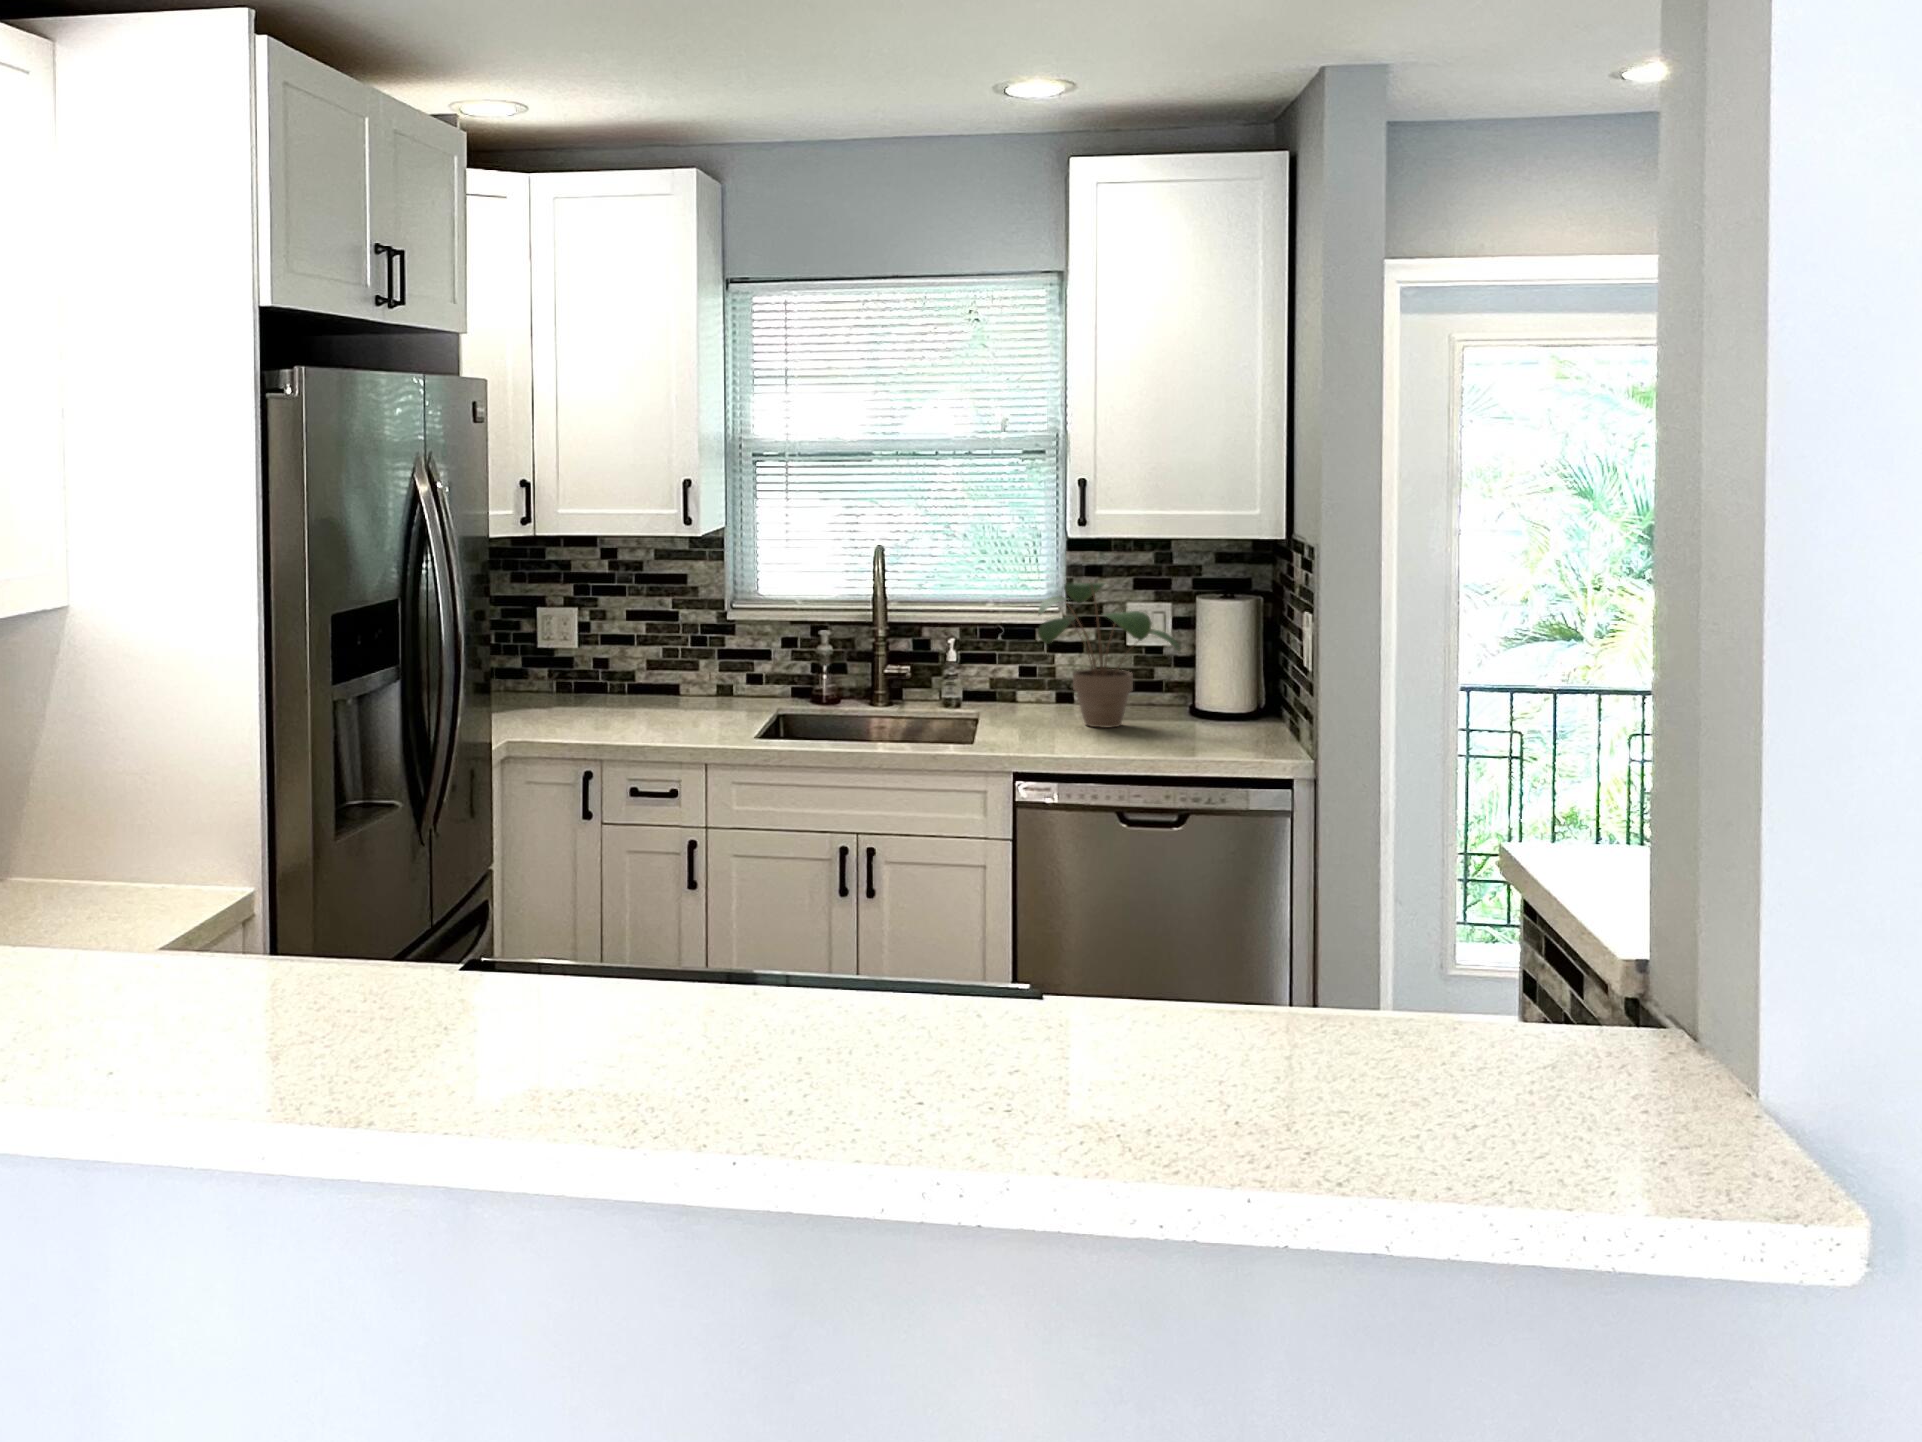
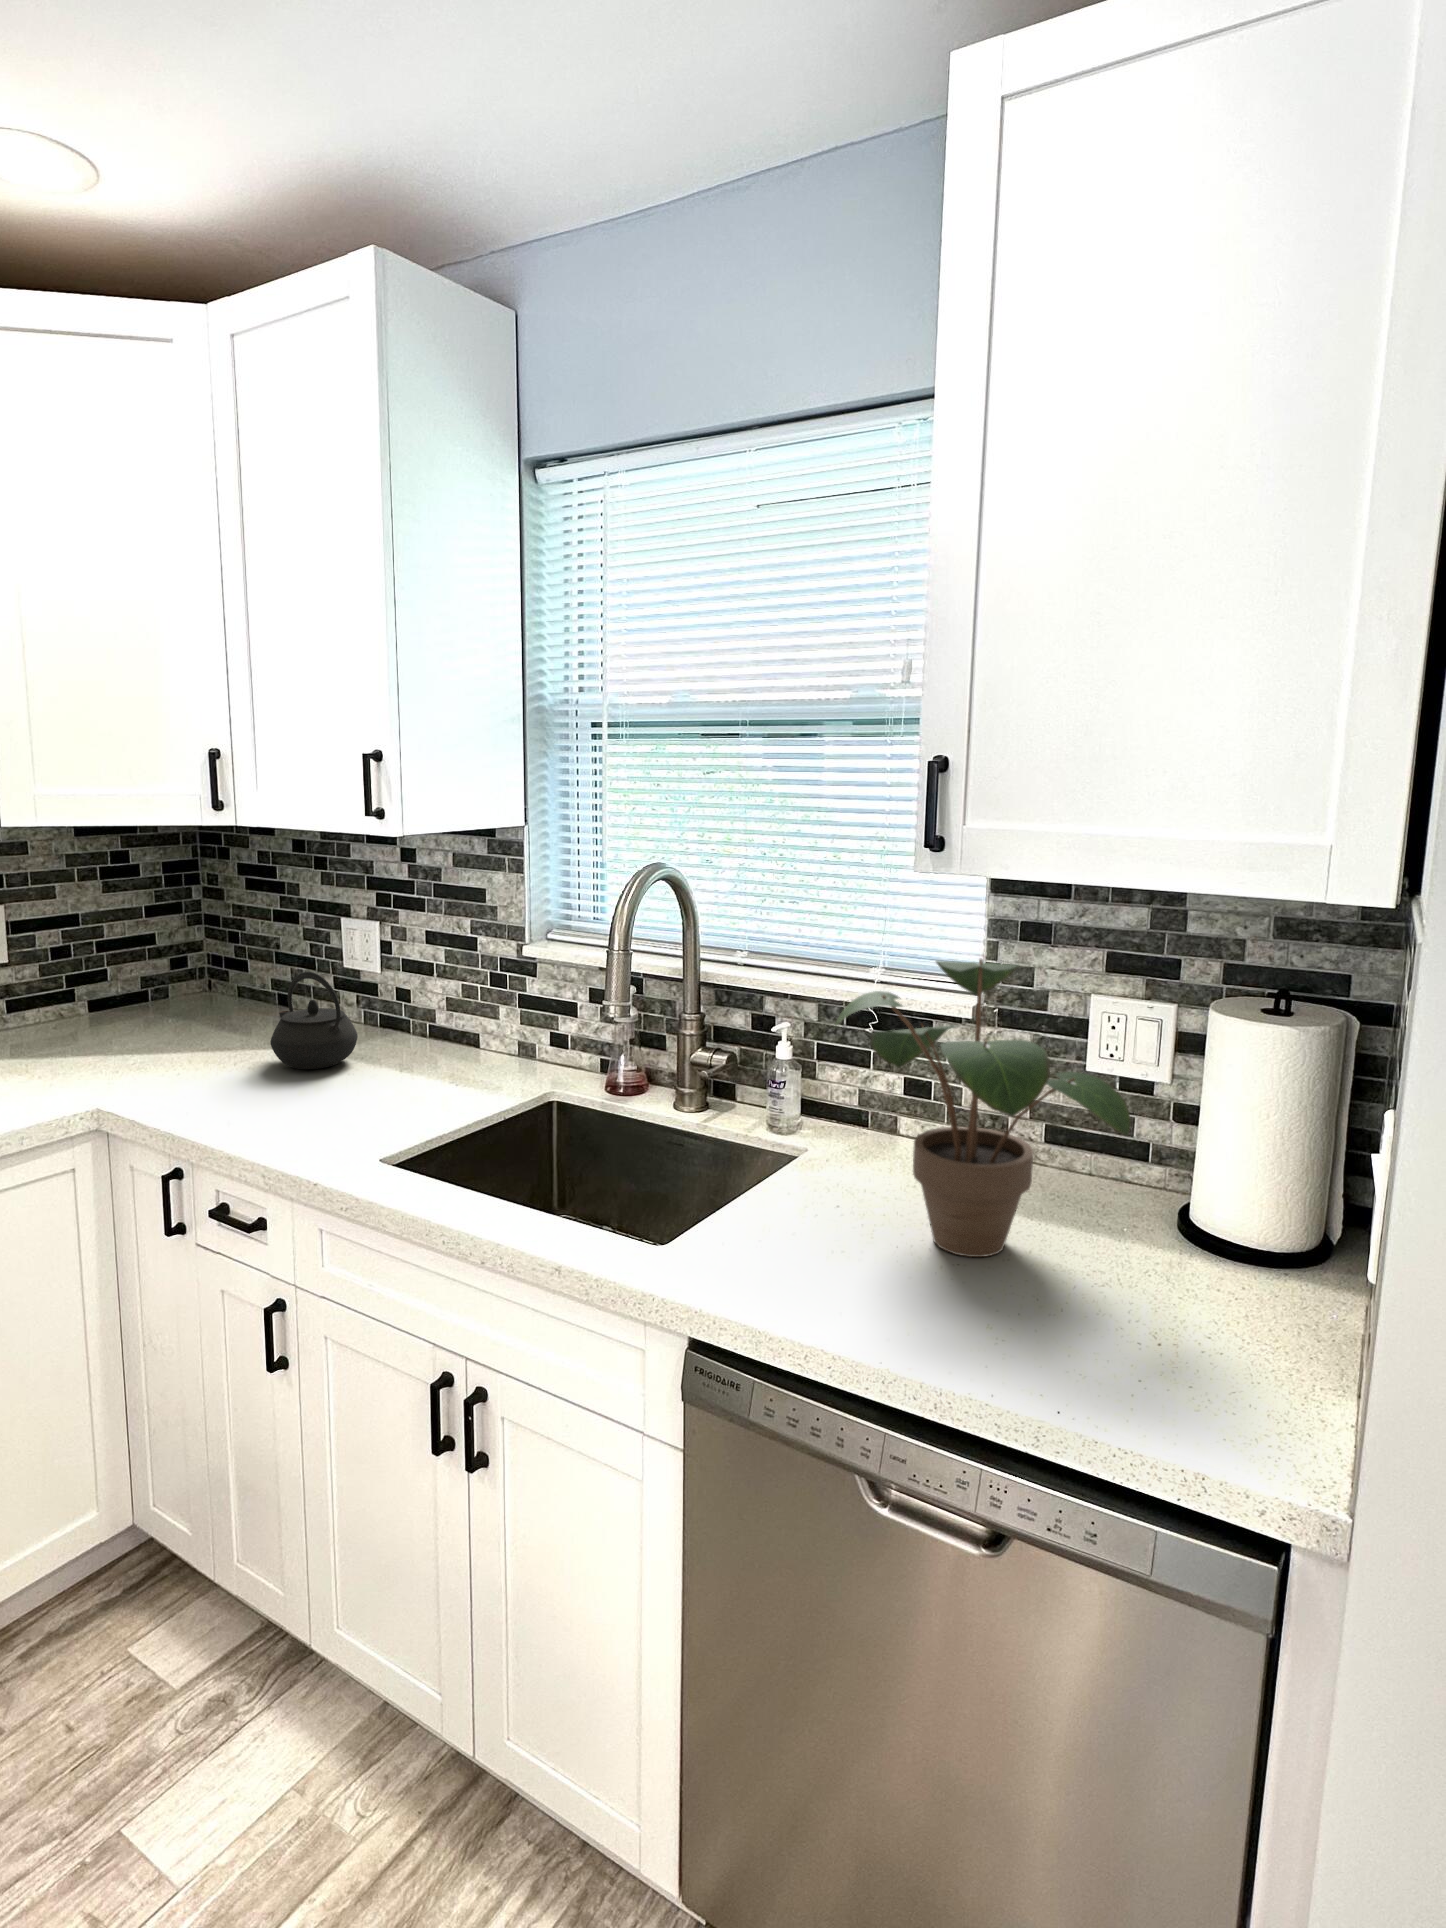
kettle: none [548,638,618,709] -> present [270,972,358,1069]

